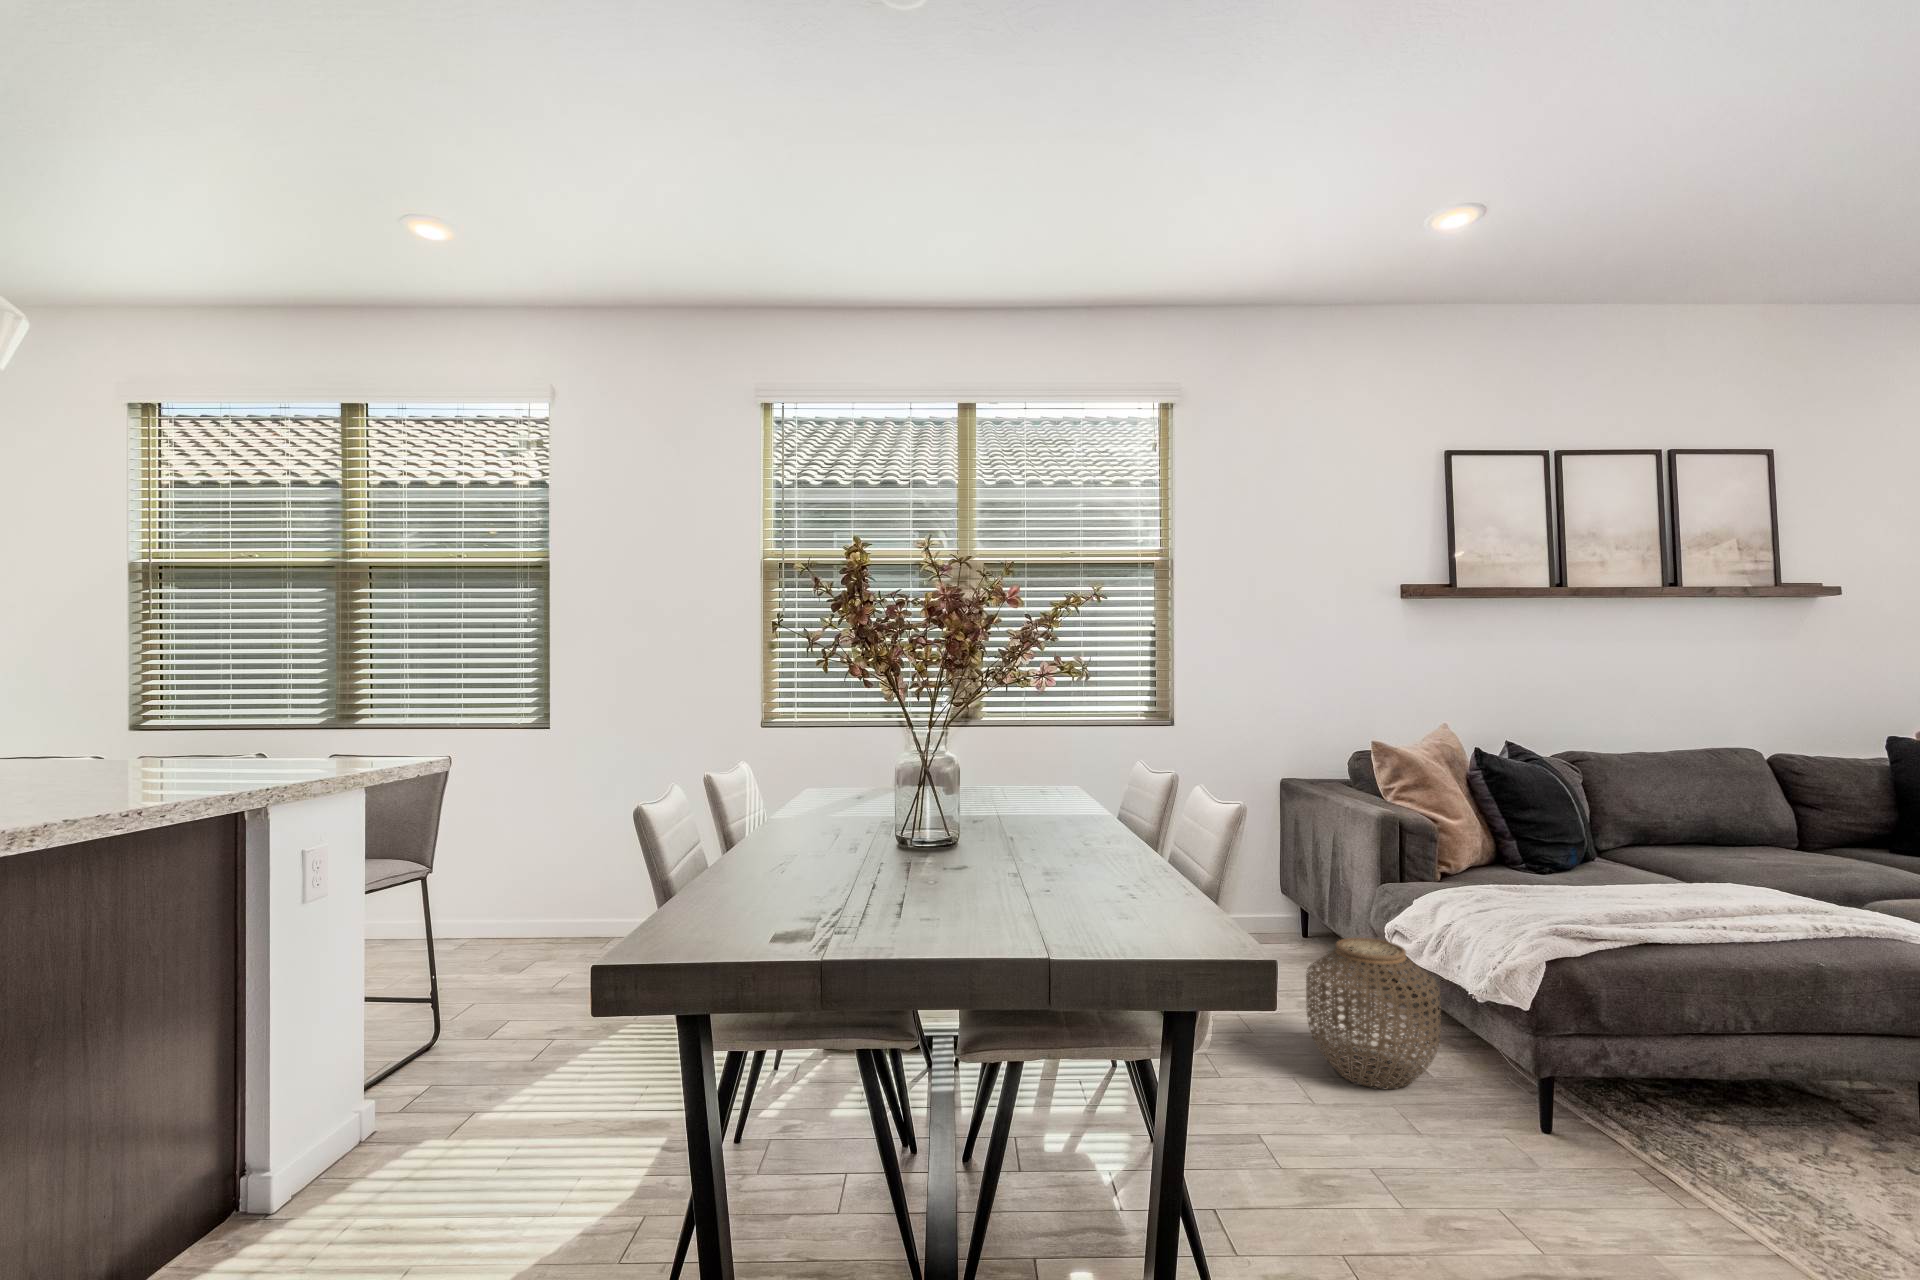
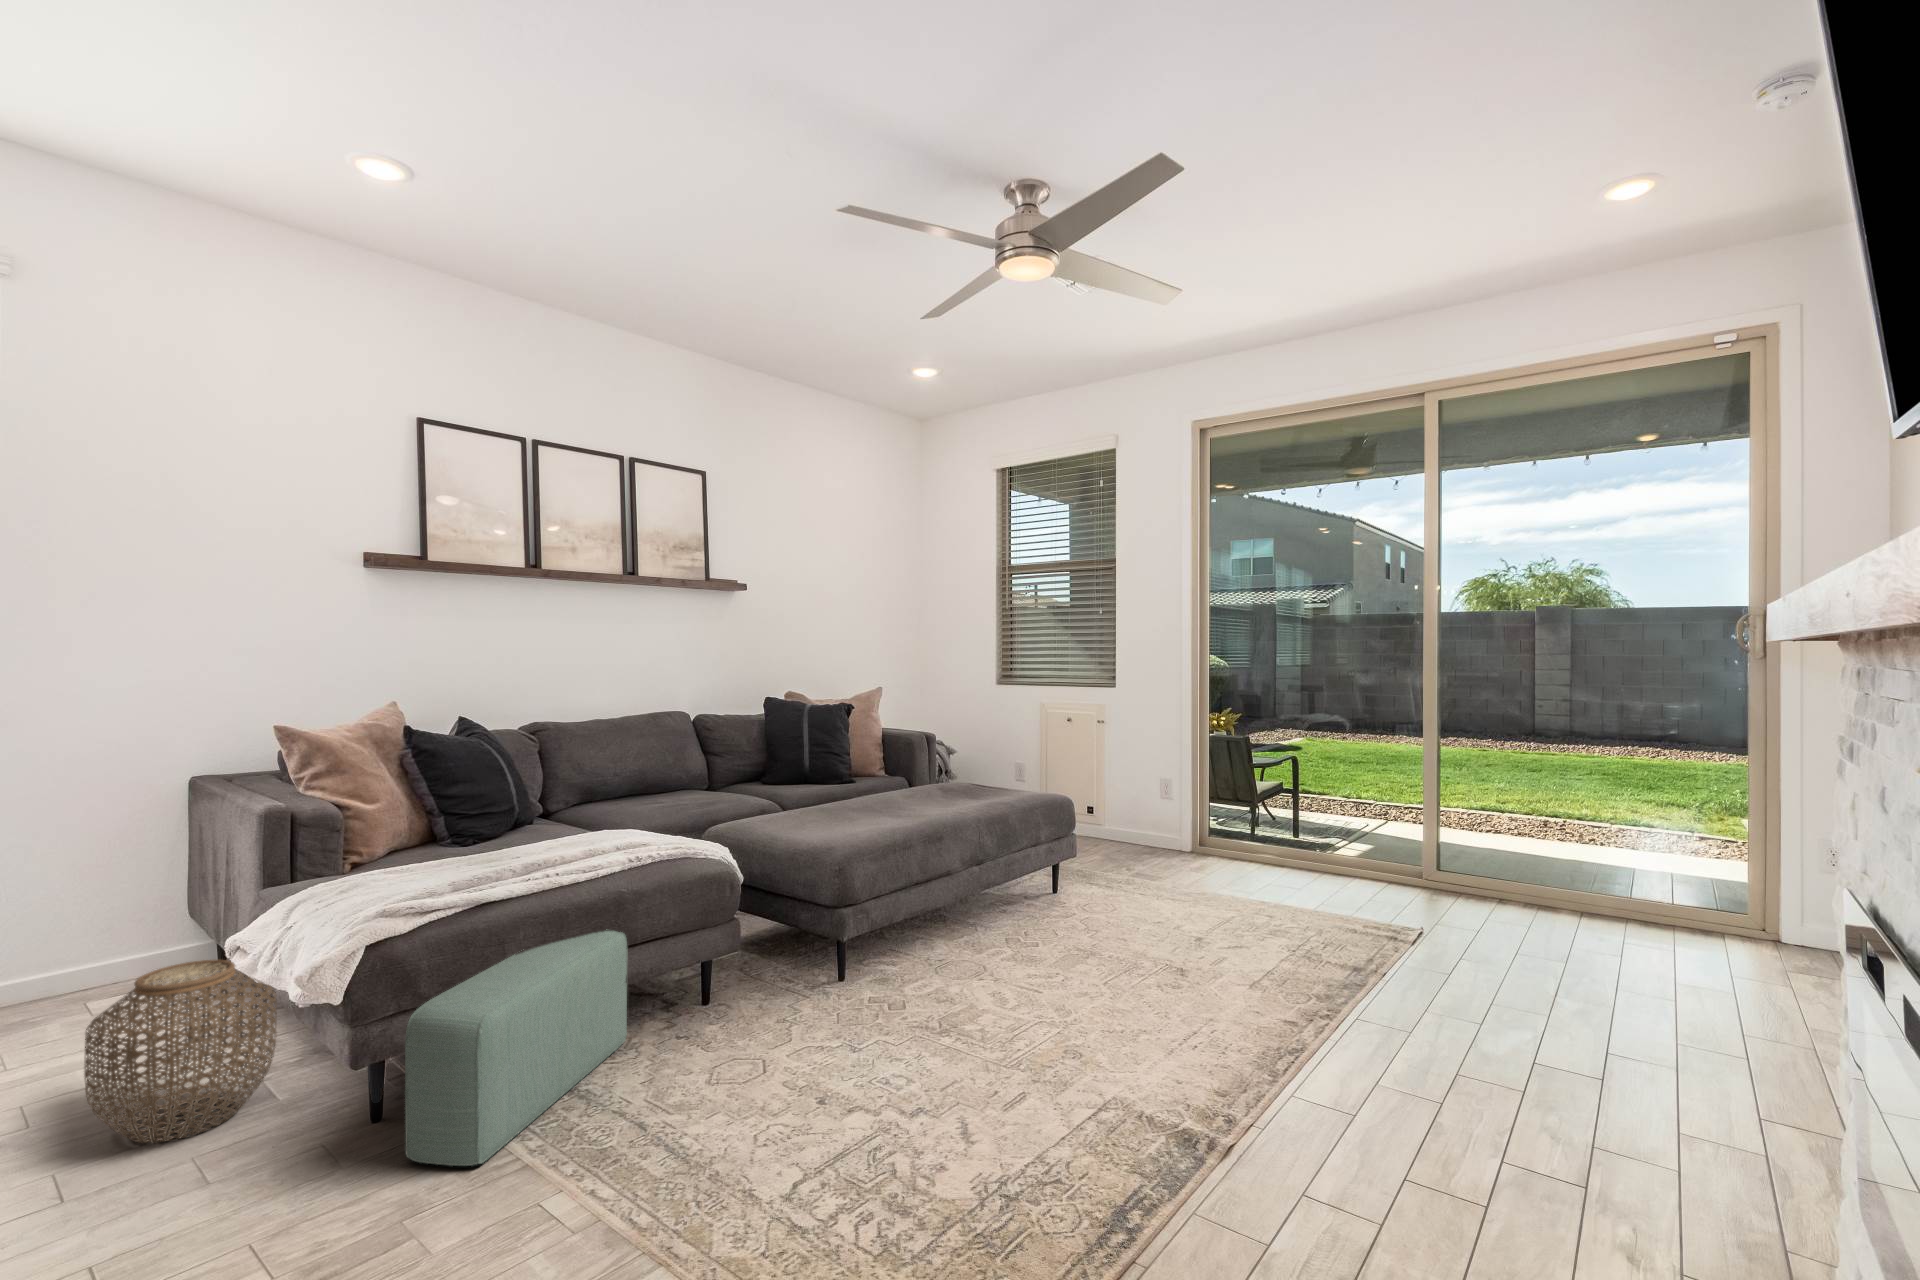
pouf: none [1616,992,1832,1232] -> present [405,931,627,1166]

